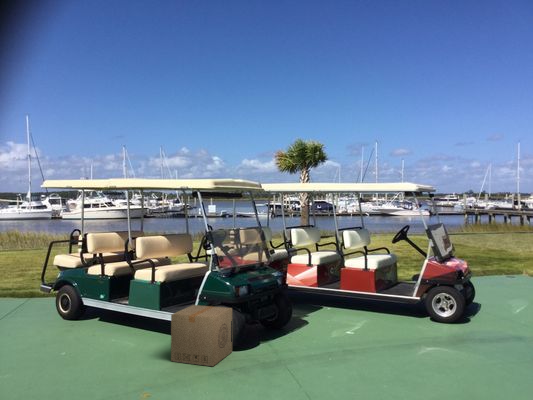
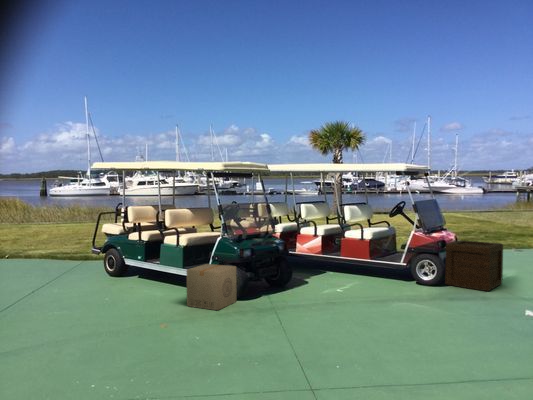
wooden crate: none [464,269,524,328] -> present [445,240,503,291]

